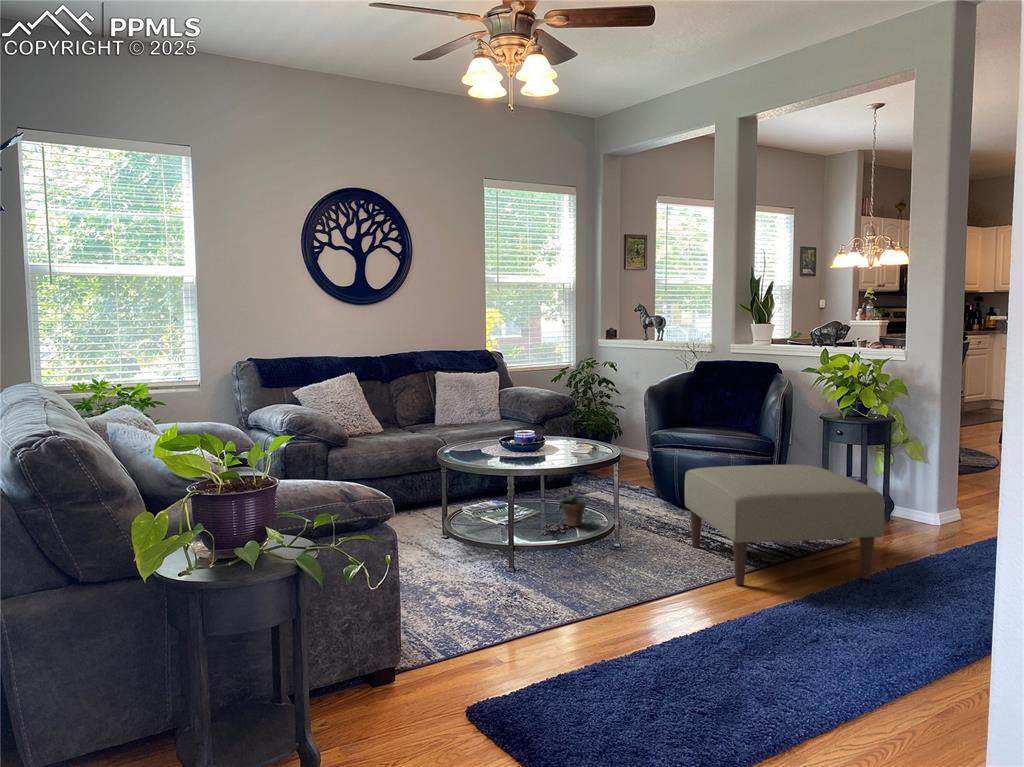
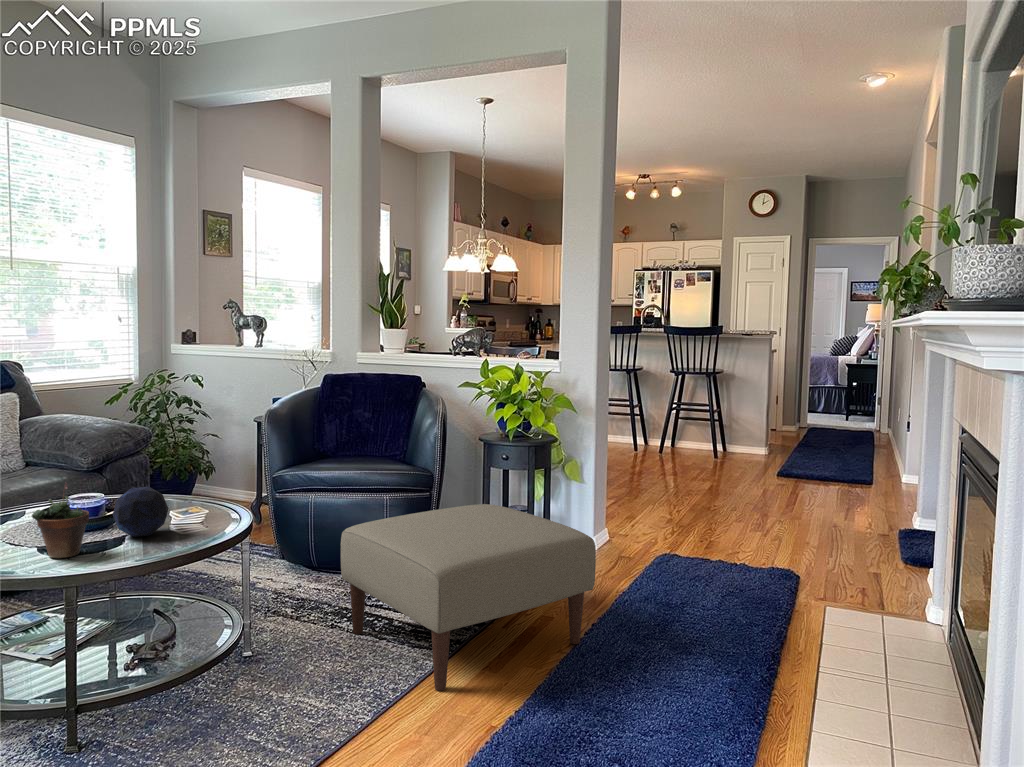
decorative orb: none [538,428,570,458] -> present [113,487,168,537]
succulent plant: present [559,485,586,526] -> present [32,482,89,558]

